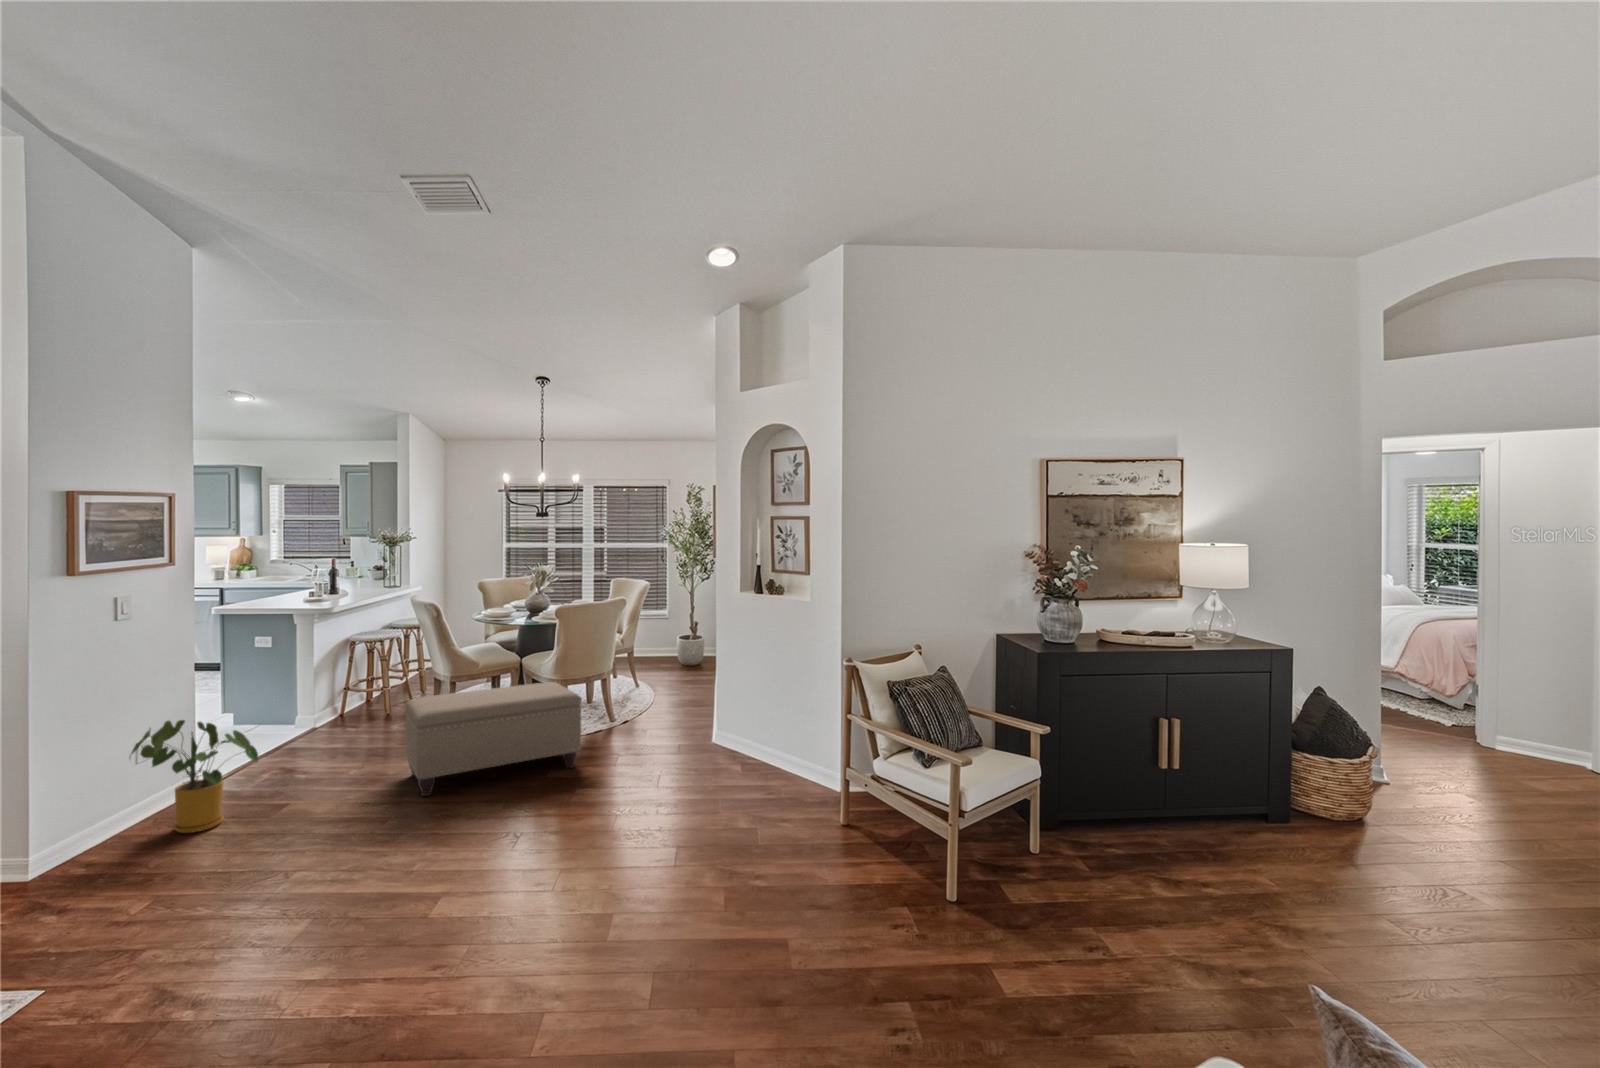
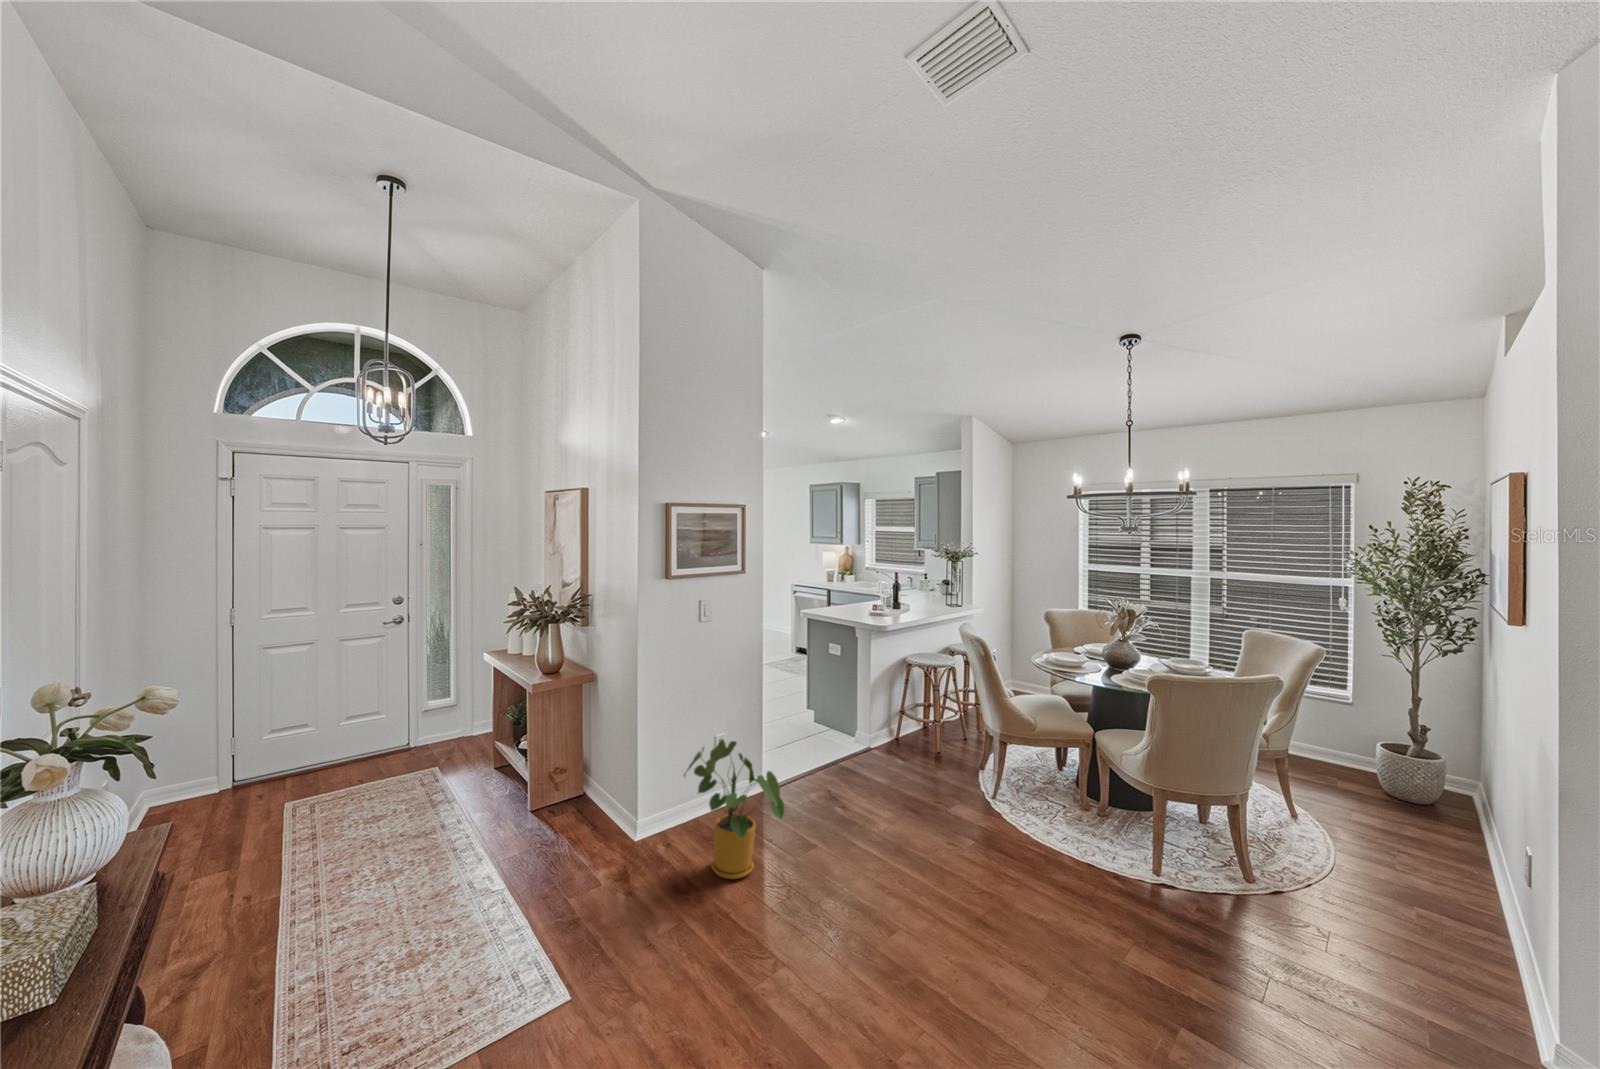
ottoman: present [405,682,582,796] -> none [942,777,1214,978]

